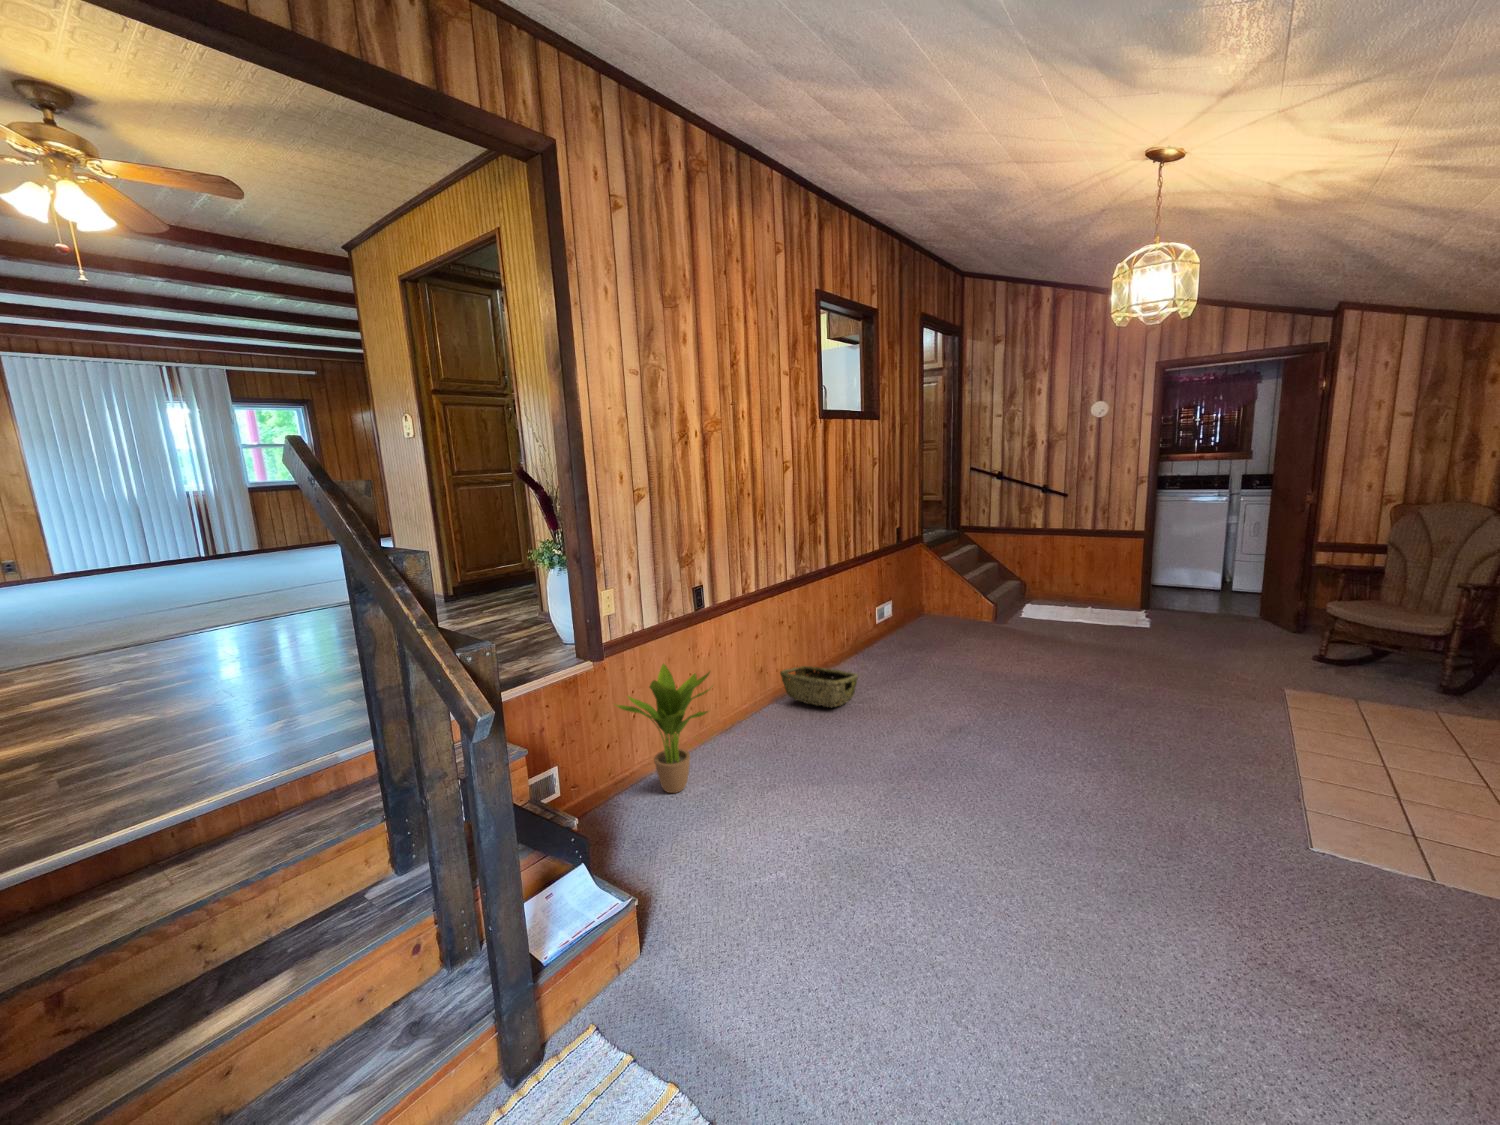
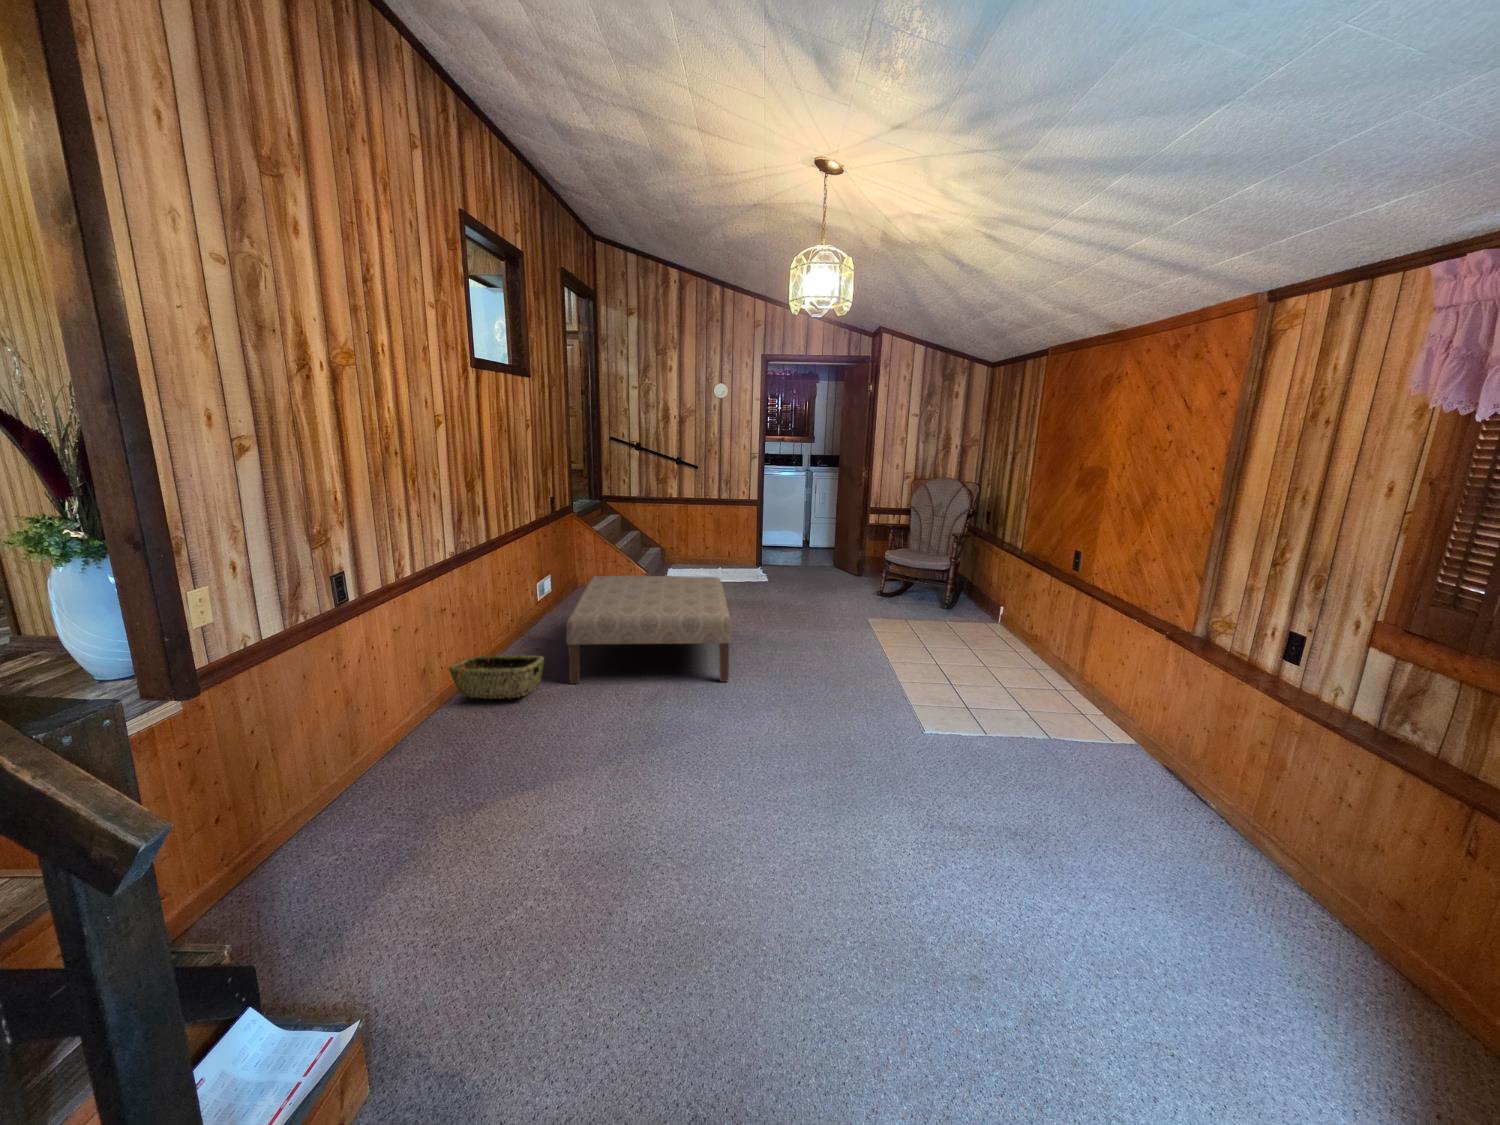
ottoman: none [879,605,1063,732] -> present [566,576,731,684]
potted plant: present [616,664,713,793] -> none [227,681,399,857]

